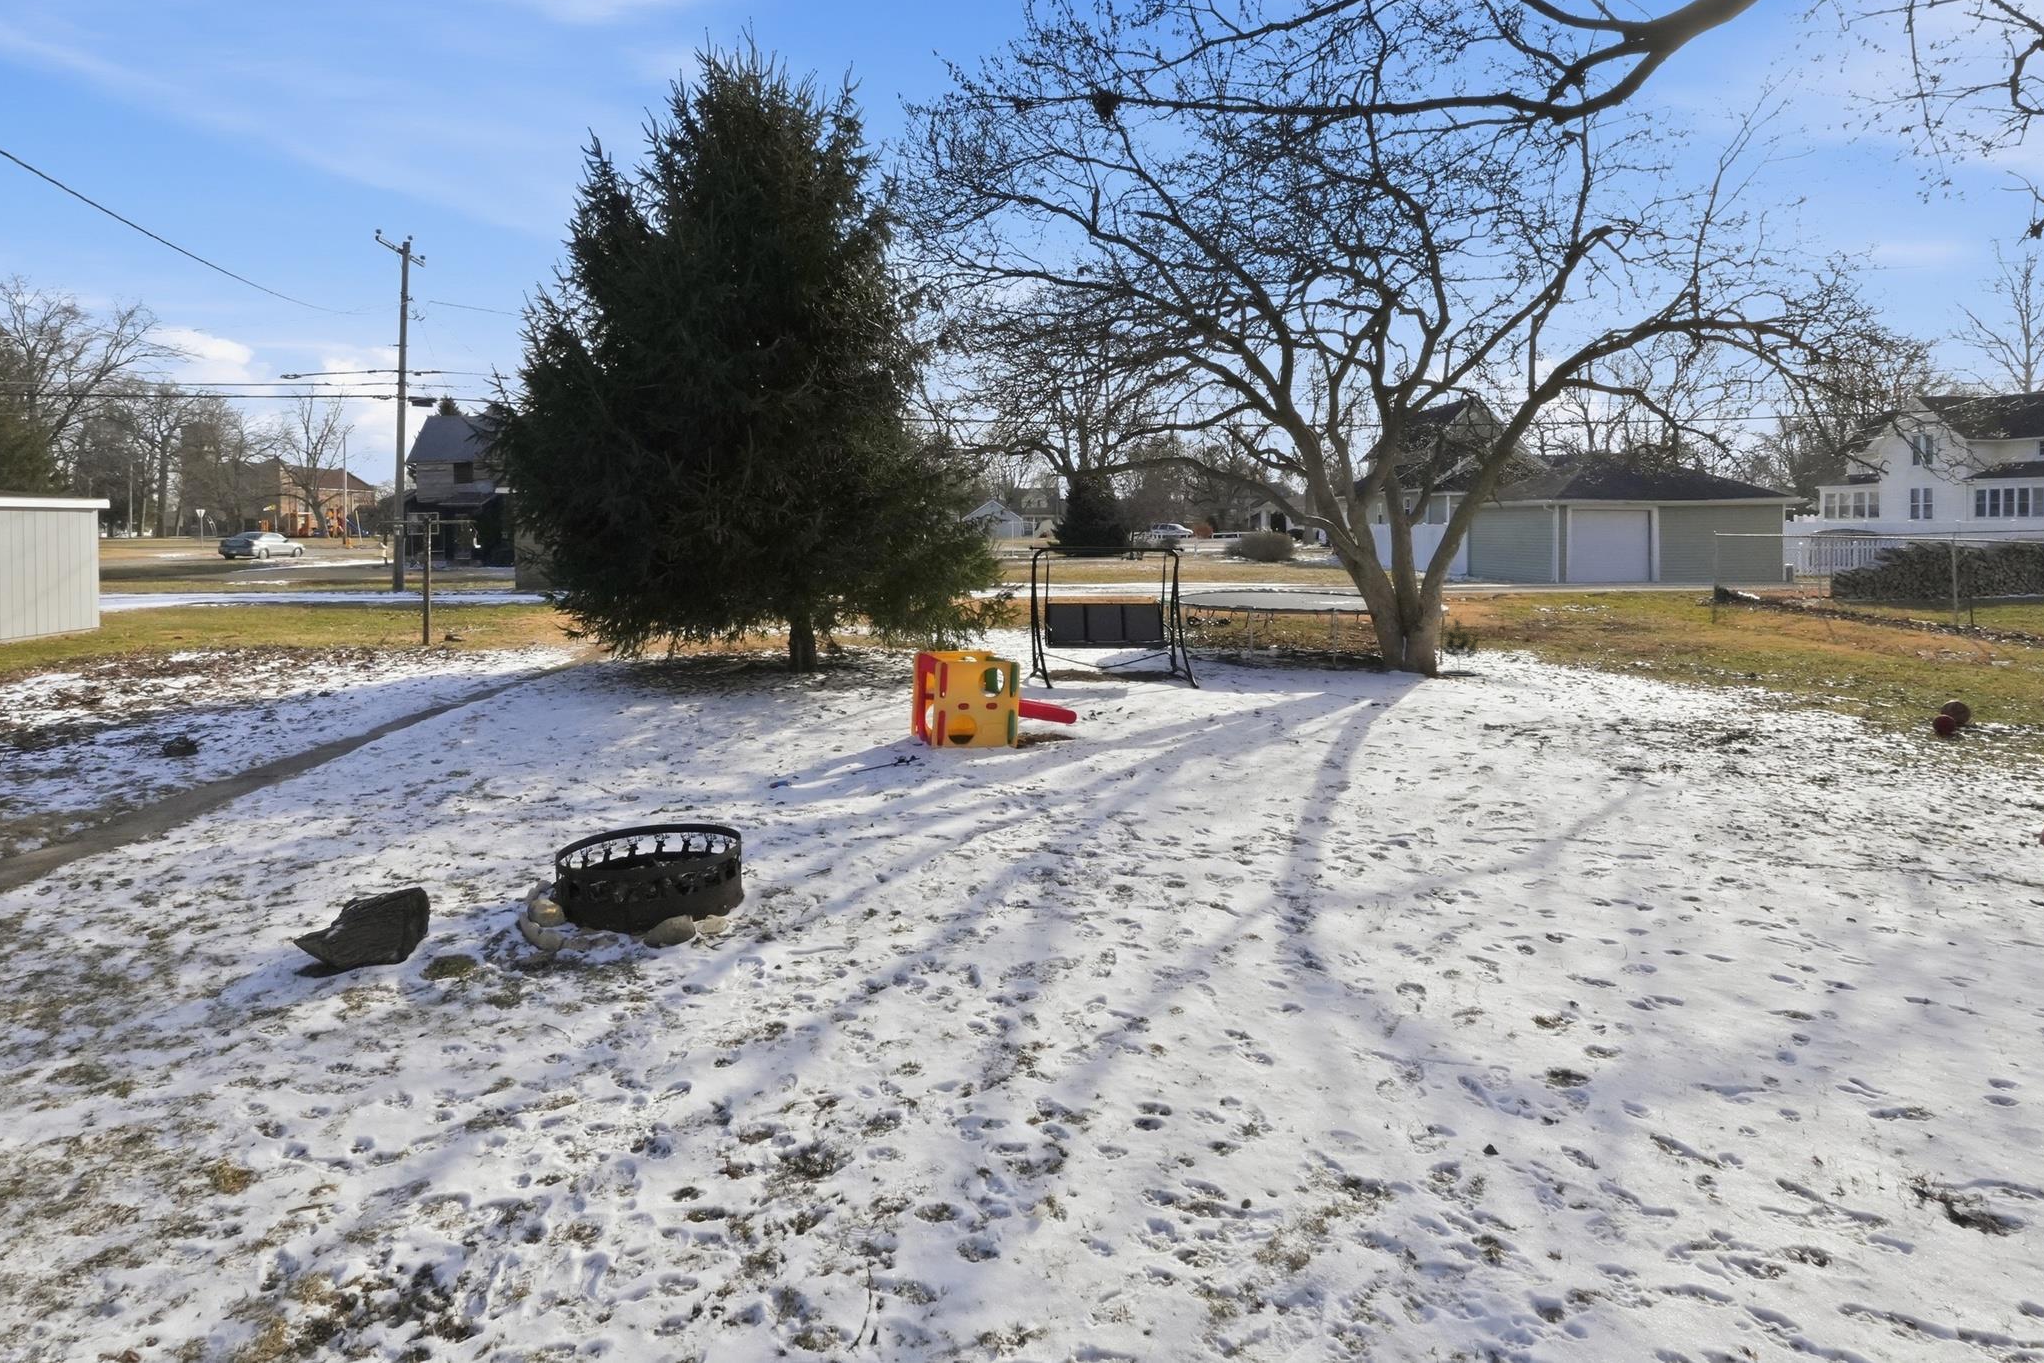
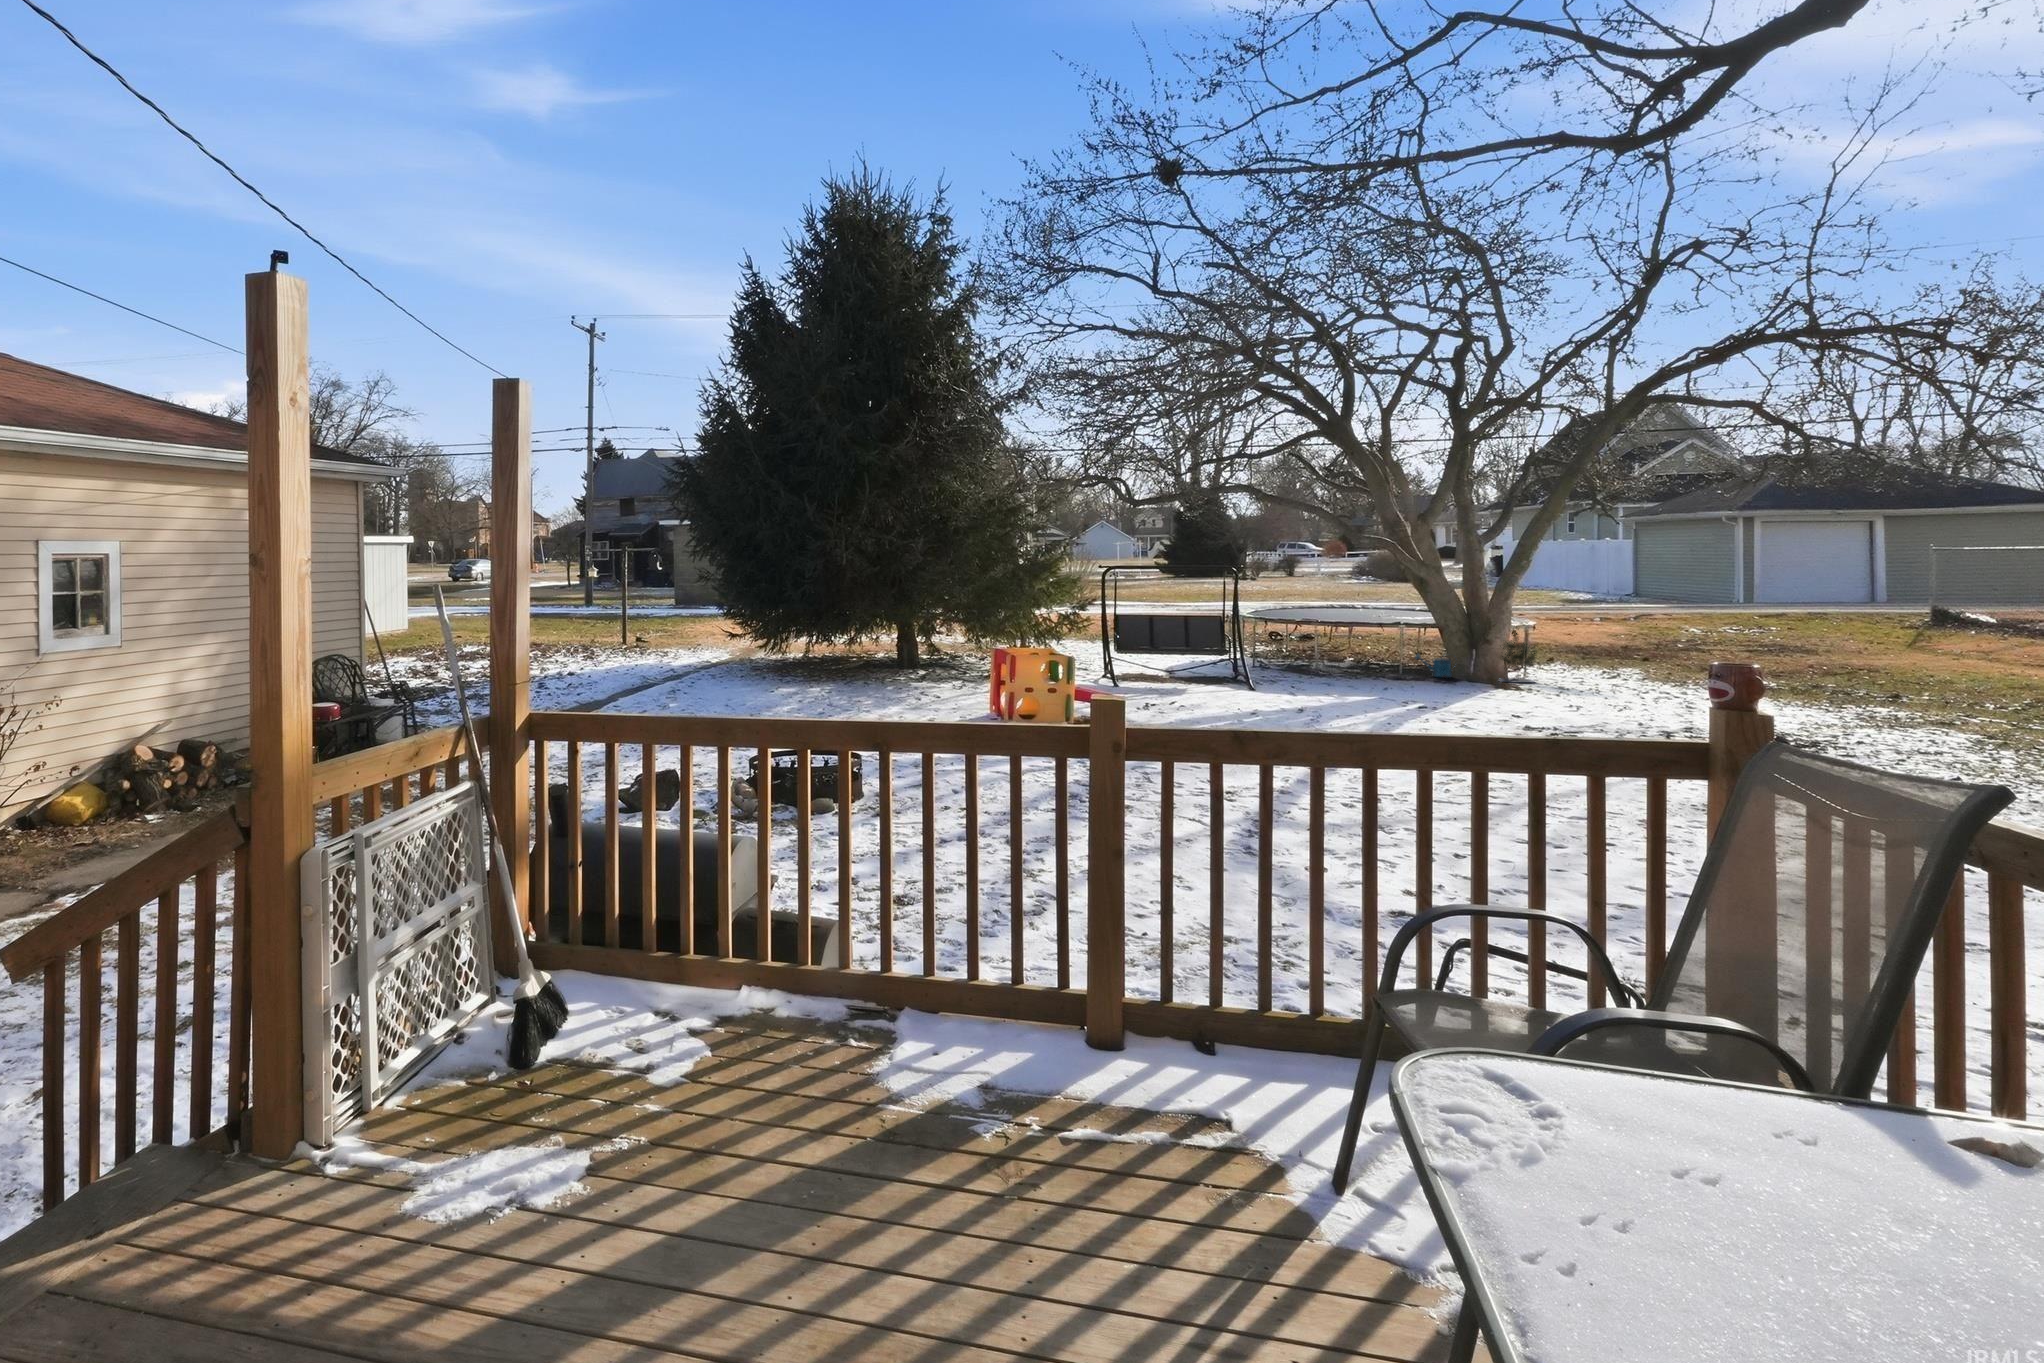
watering can: none [1357,644,1399,671] -> present [1415,654,1455,678]

